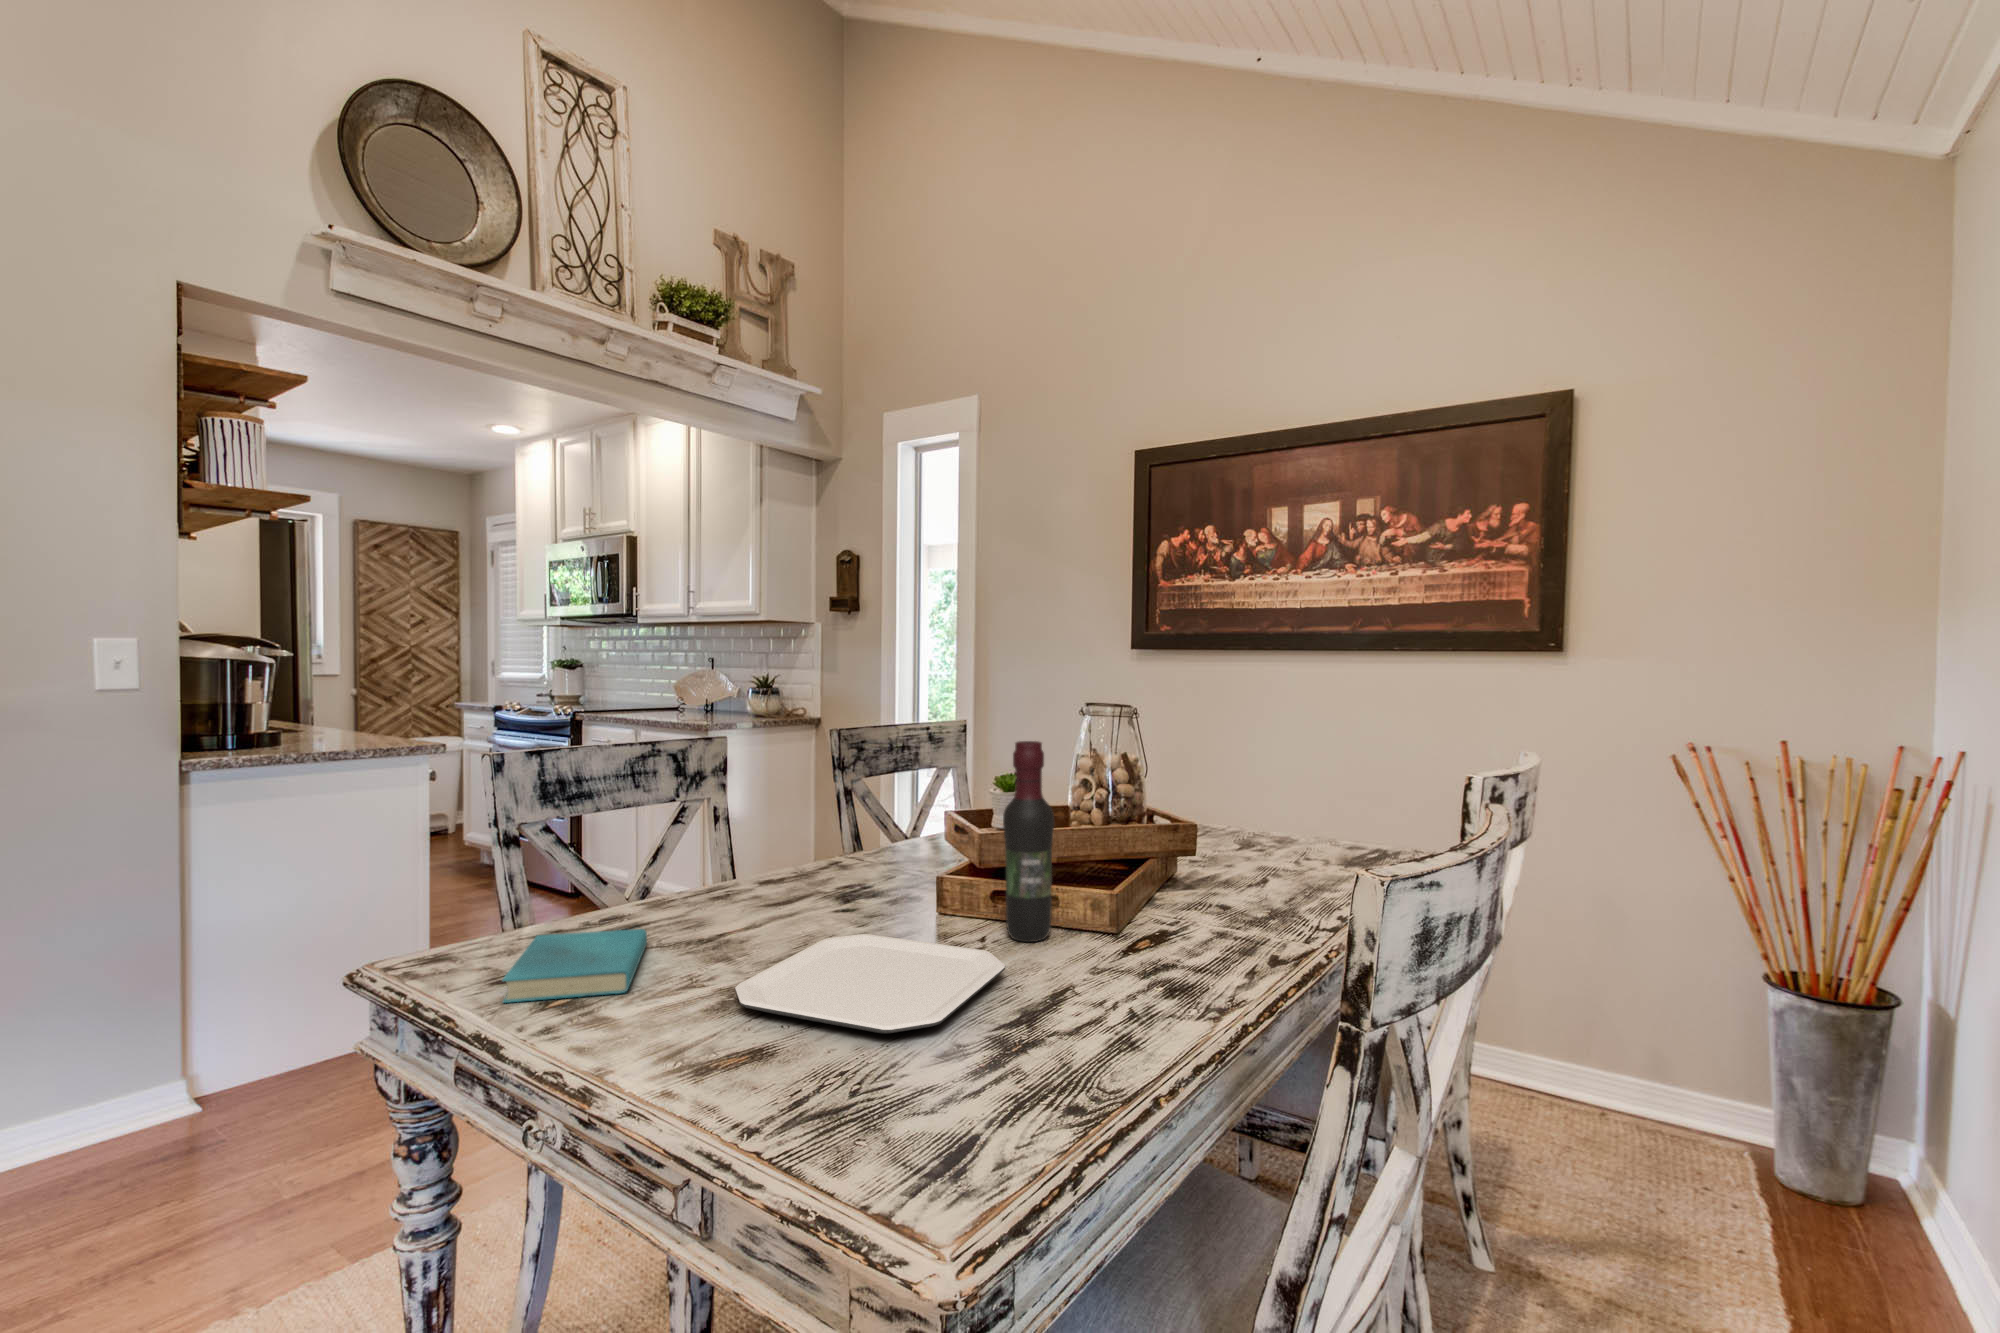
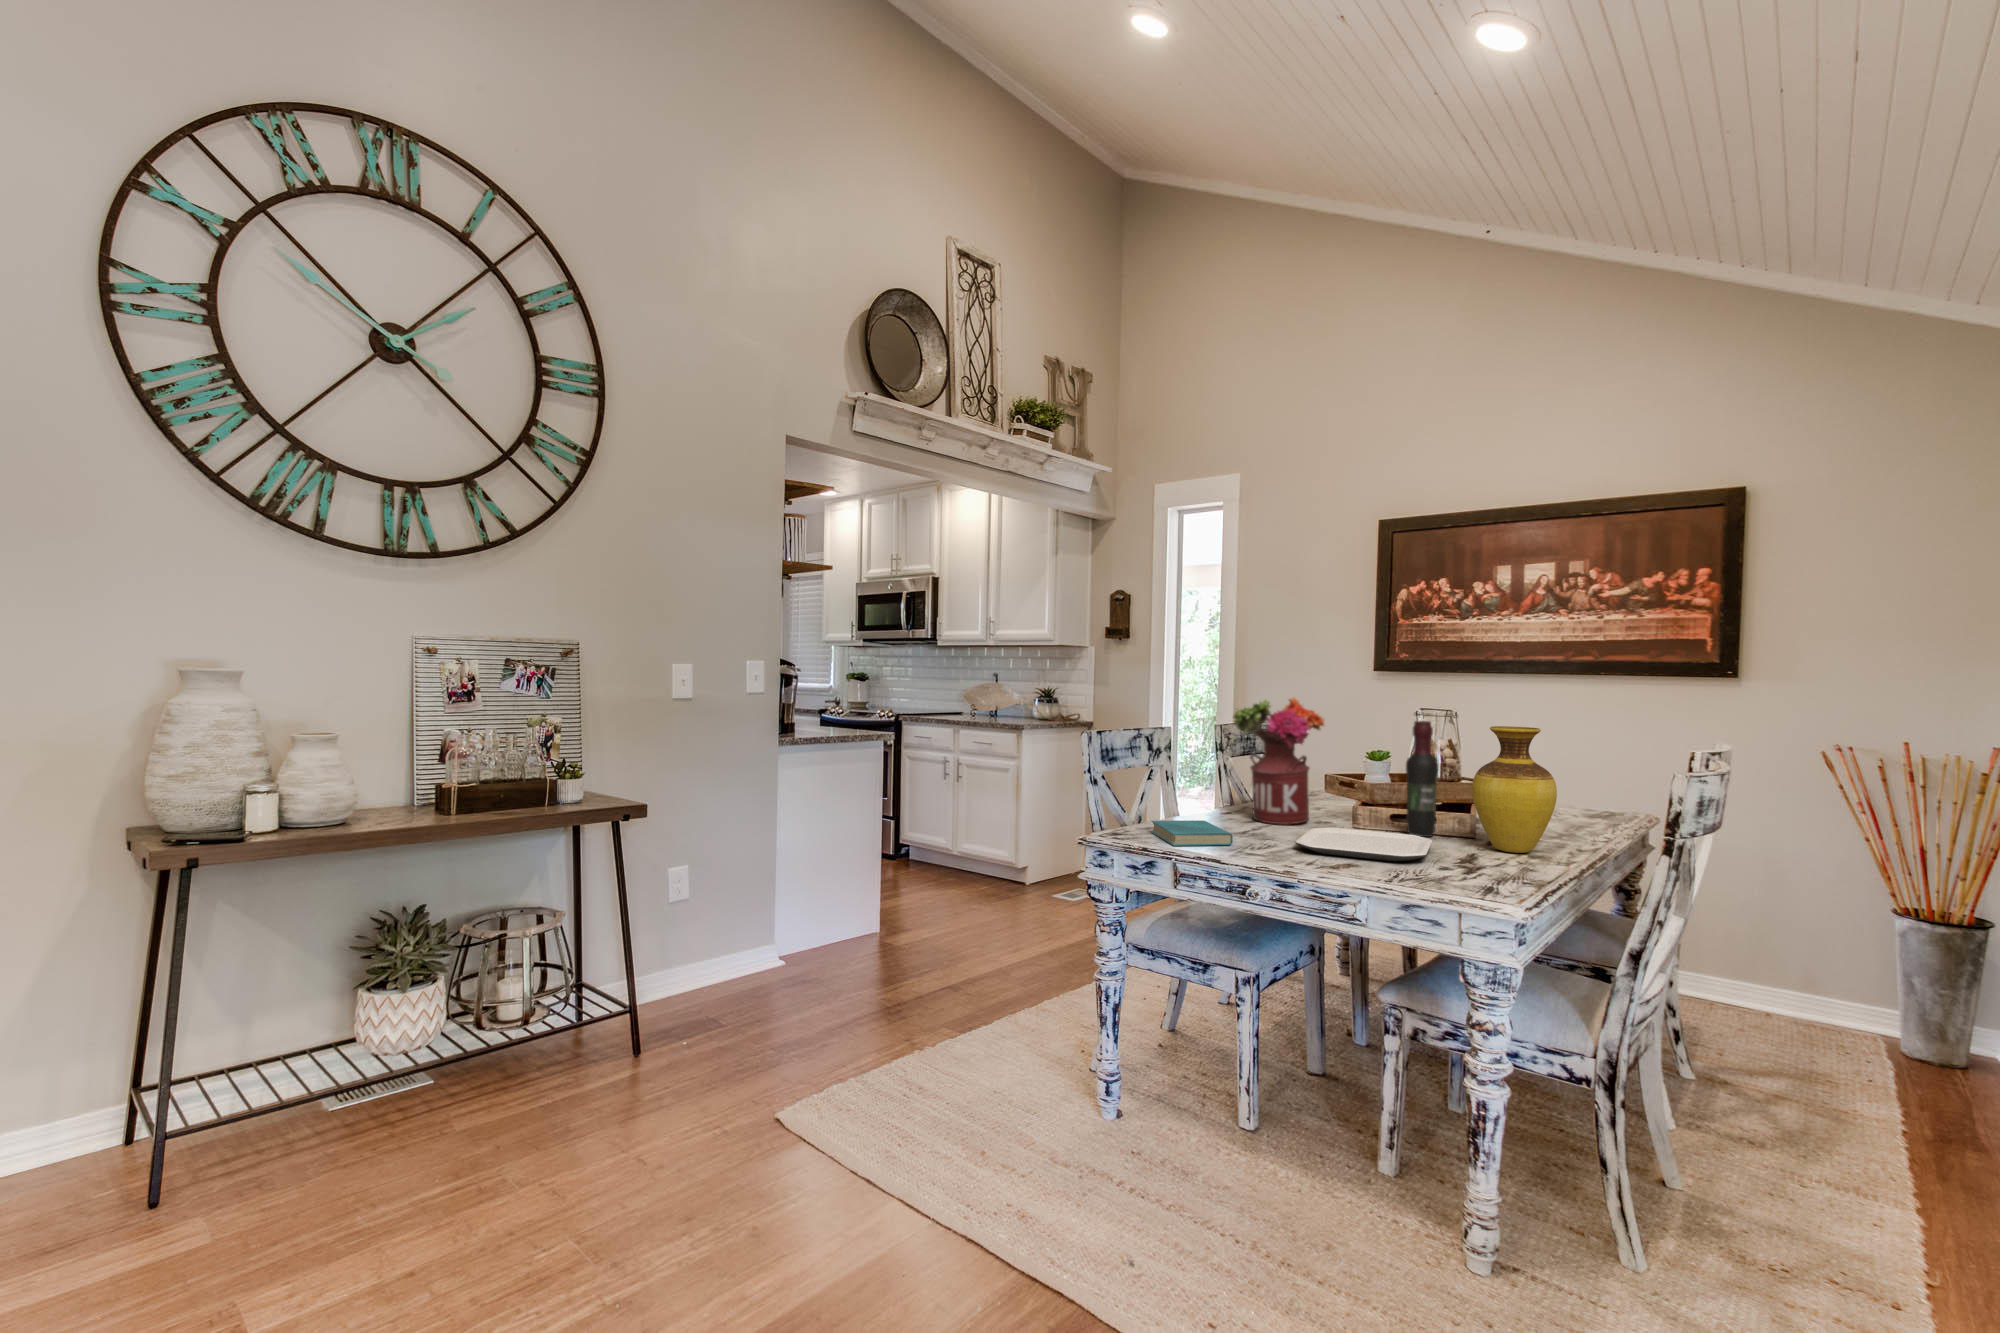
flower arrangement: none [751,702,900,918] -> present [1233,698,1324,824]
vase: none [1082,753,1218,985] -> present [1472,726,1557,853]

